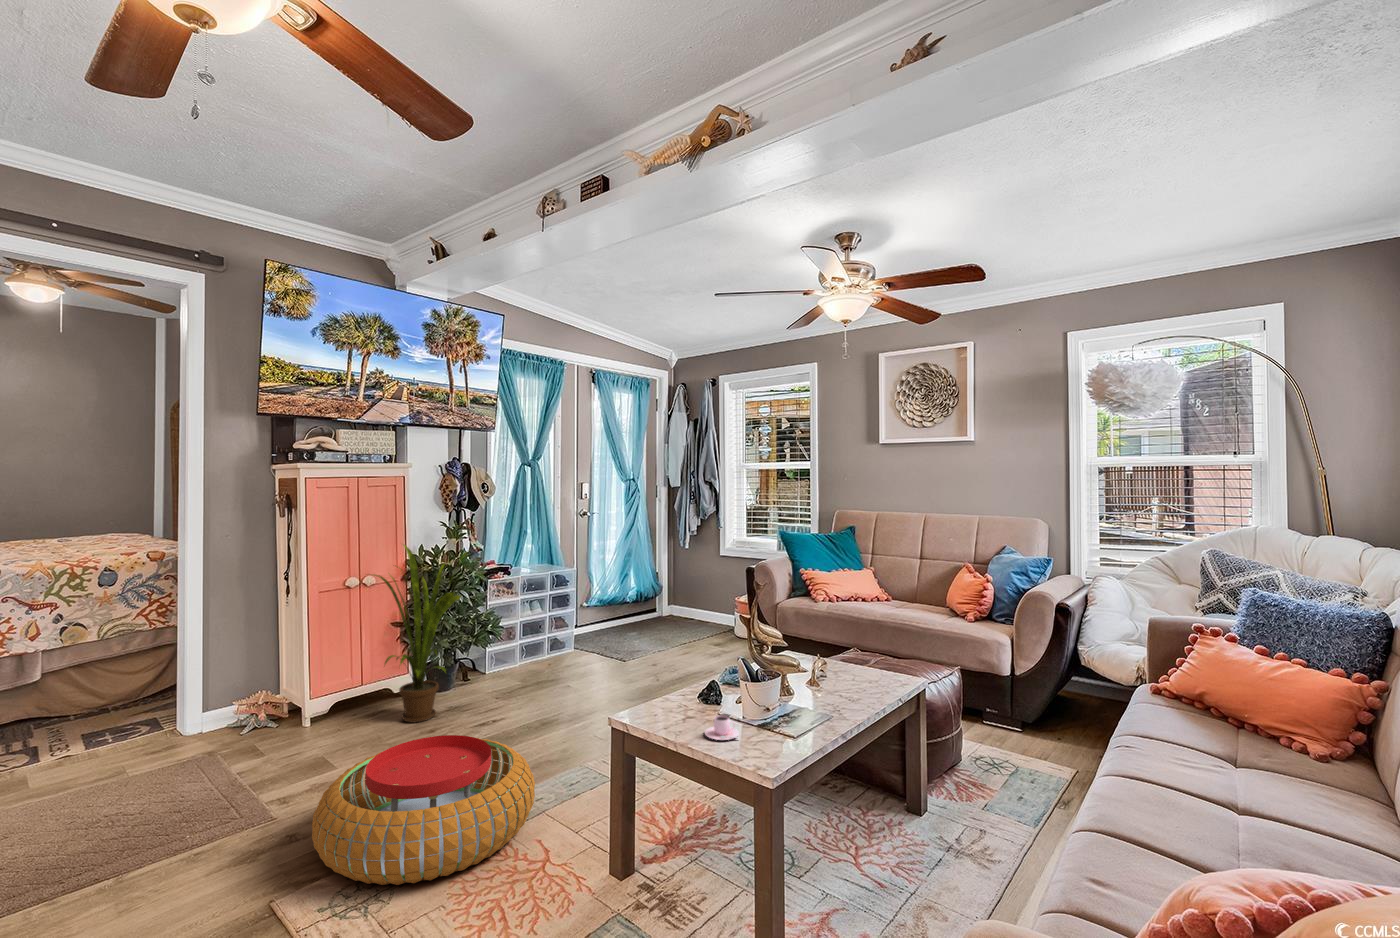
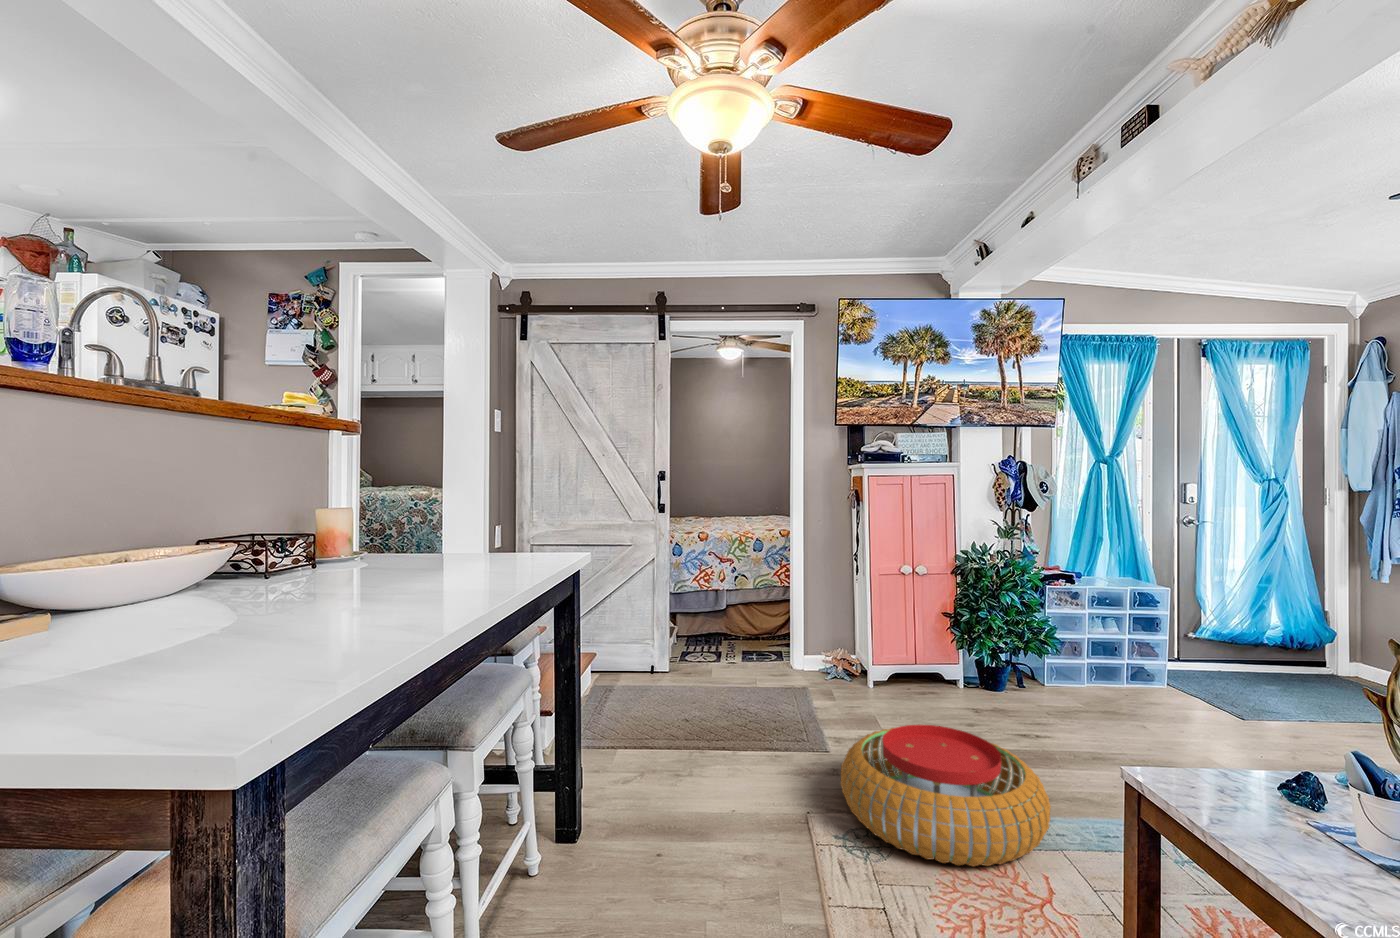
house plant: present [374,545,465,722] -> none [912,539,1014,714]
teacup: present [705,715,739,740] -> none [1259,787,1326,867]

